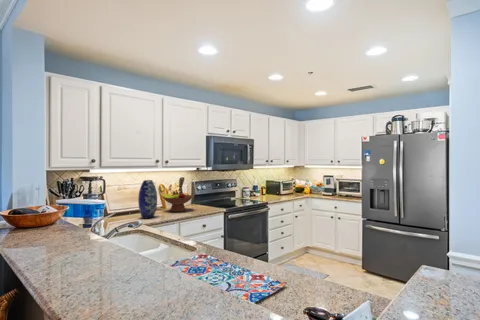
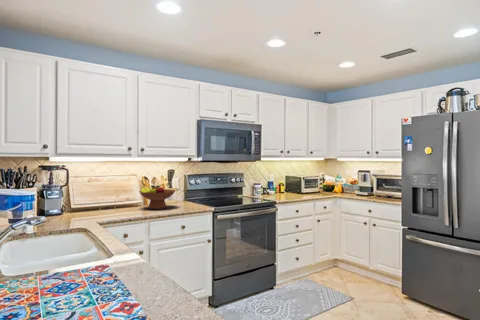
vase: present [138,180,157,218] -> none [102,170,125,215]

